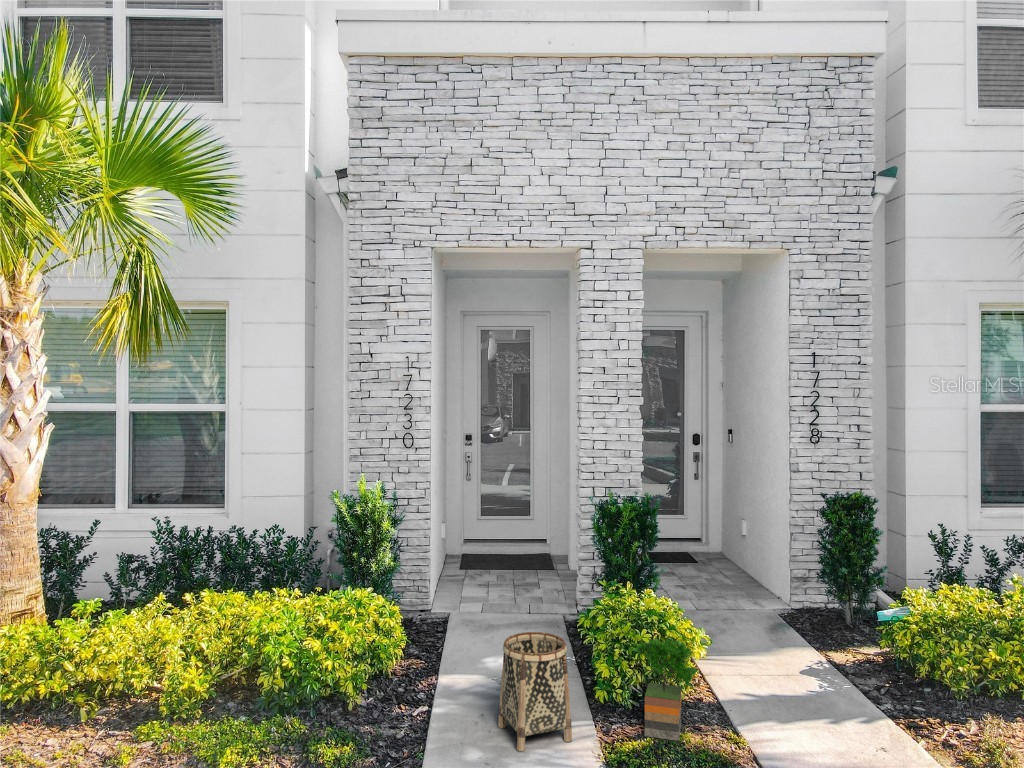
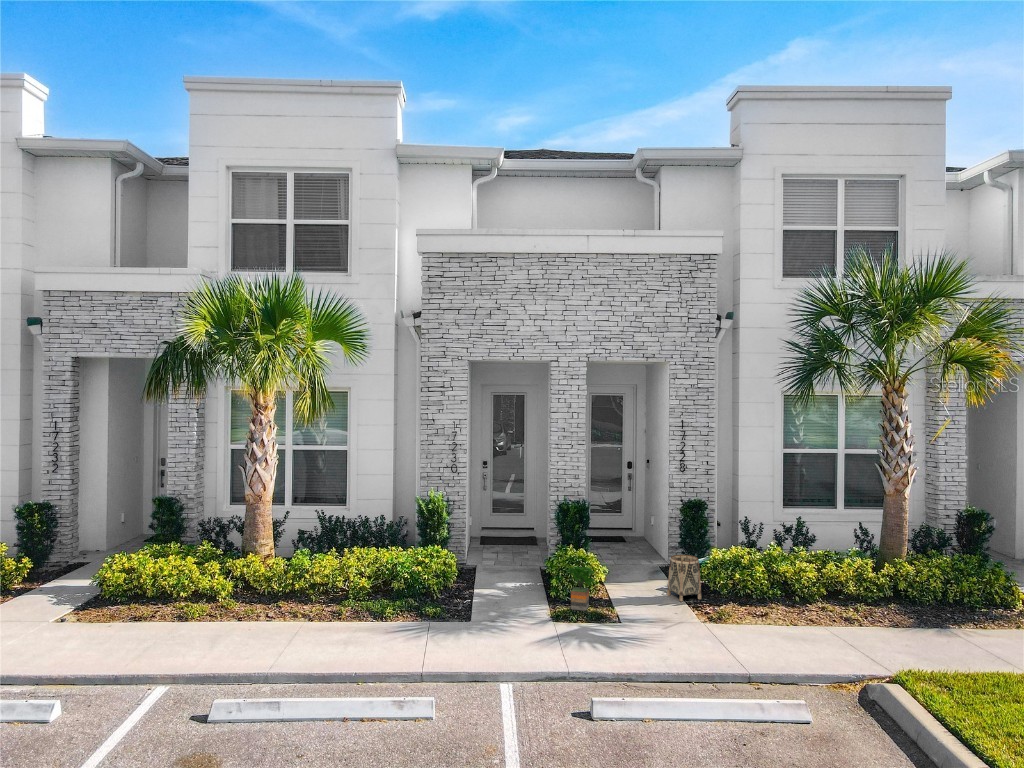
basket: present [498,632,572,751] -> present [667,555,701,601]

